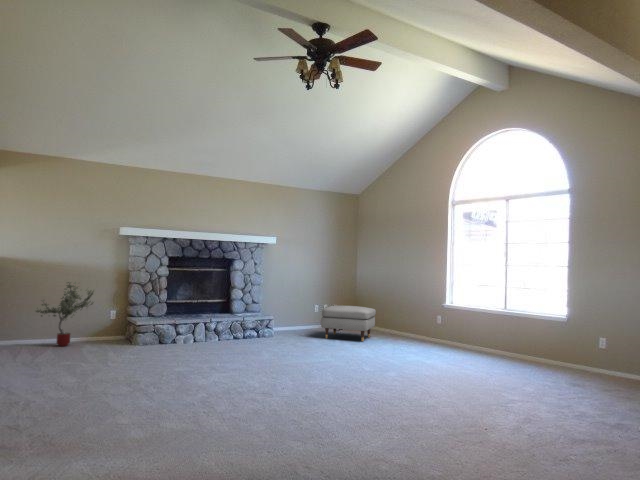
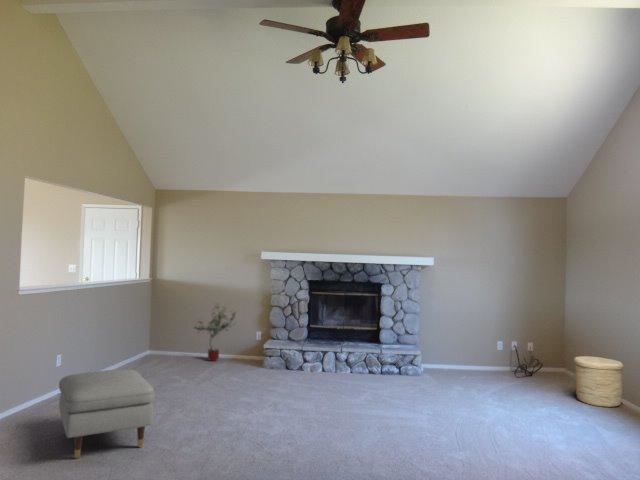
ottoman: present [321,306,376,342] -> present [59,370,154,458]
woven basket: none [385,308,415,339] -> present [574,356,623,407]

